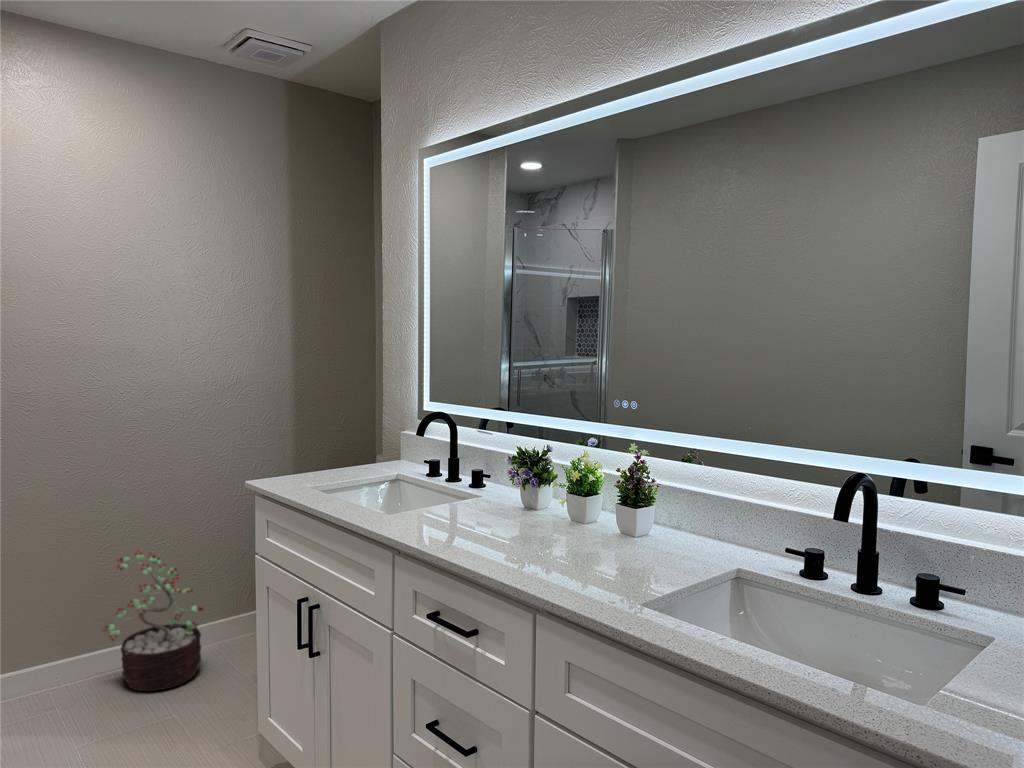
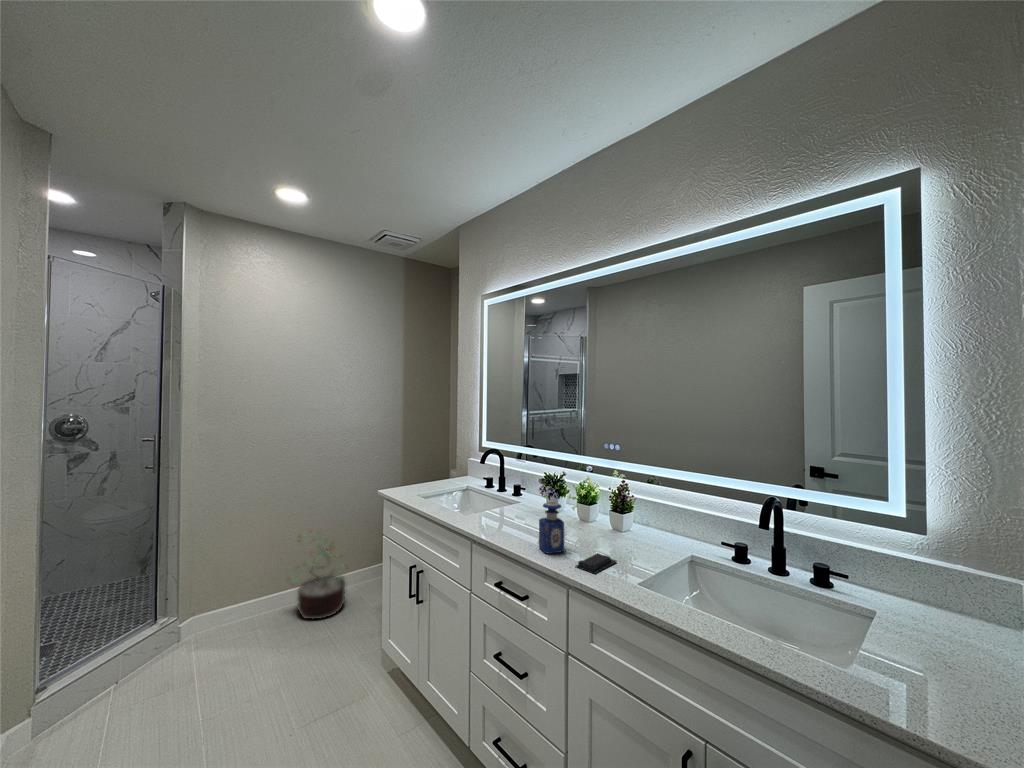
perfume bottle: none [495,488,535,567] -> present [539,502,564,554]
soap bar: none [548,565,616,594] -> present [576,553,617,574]

